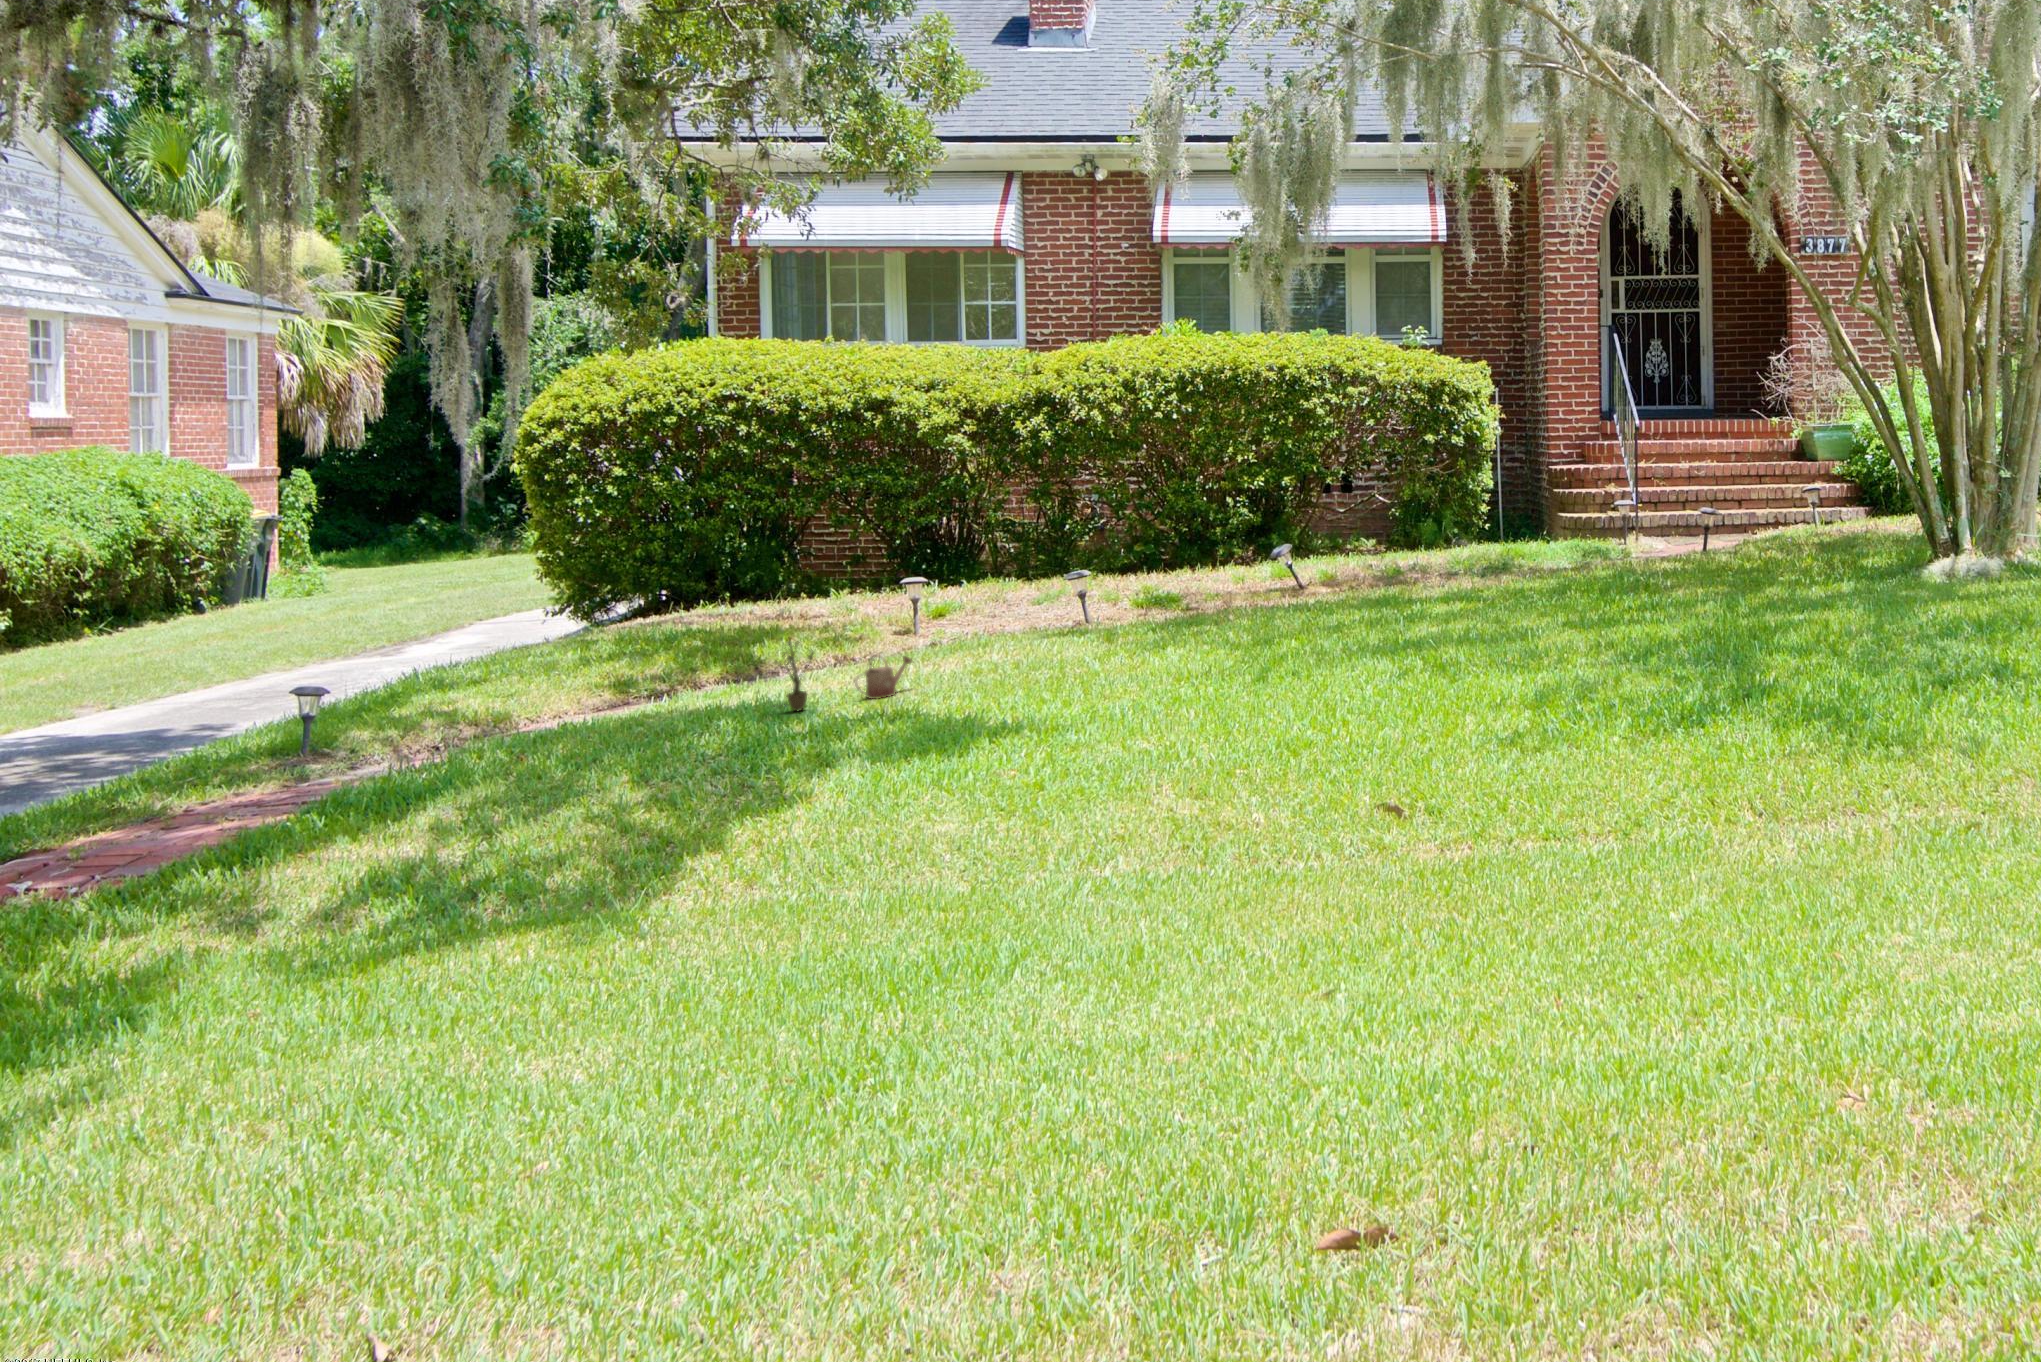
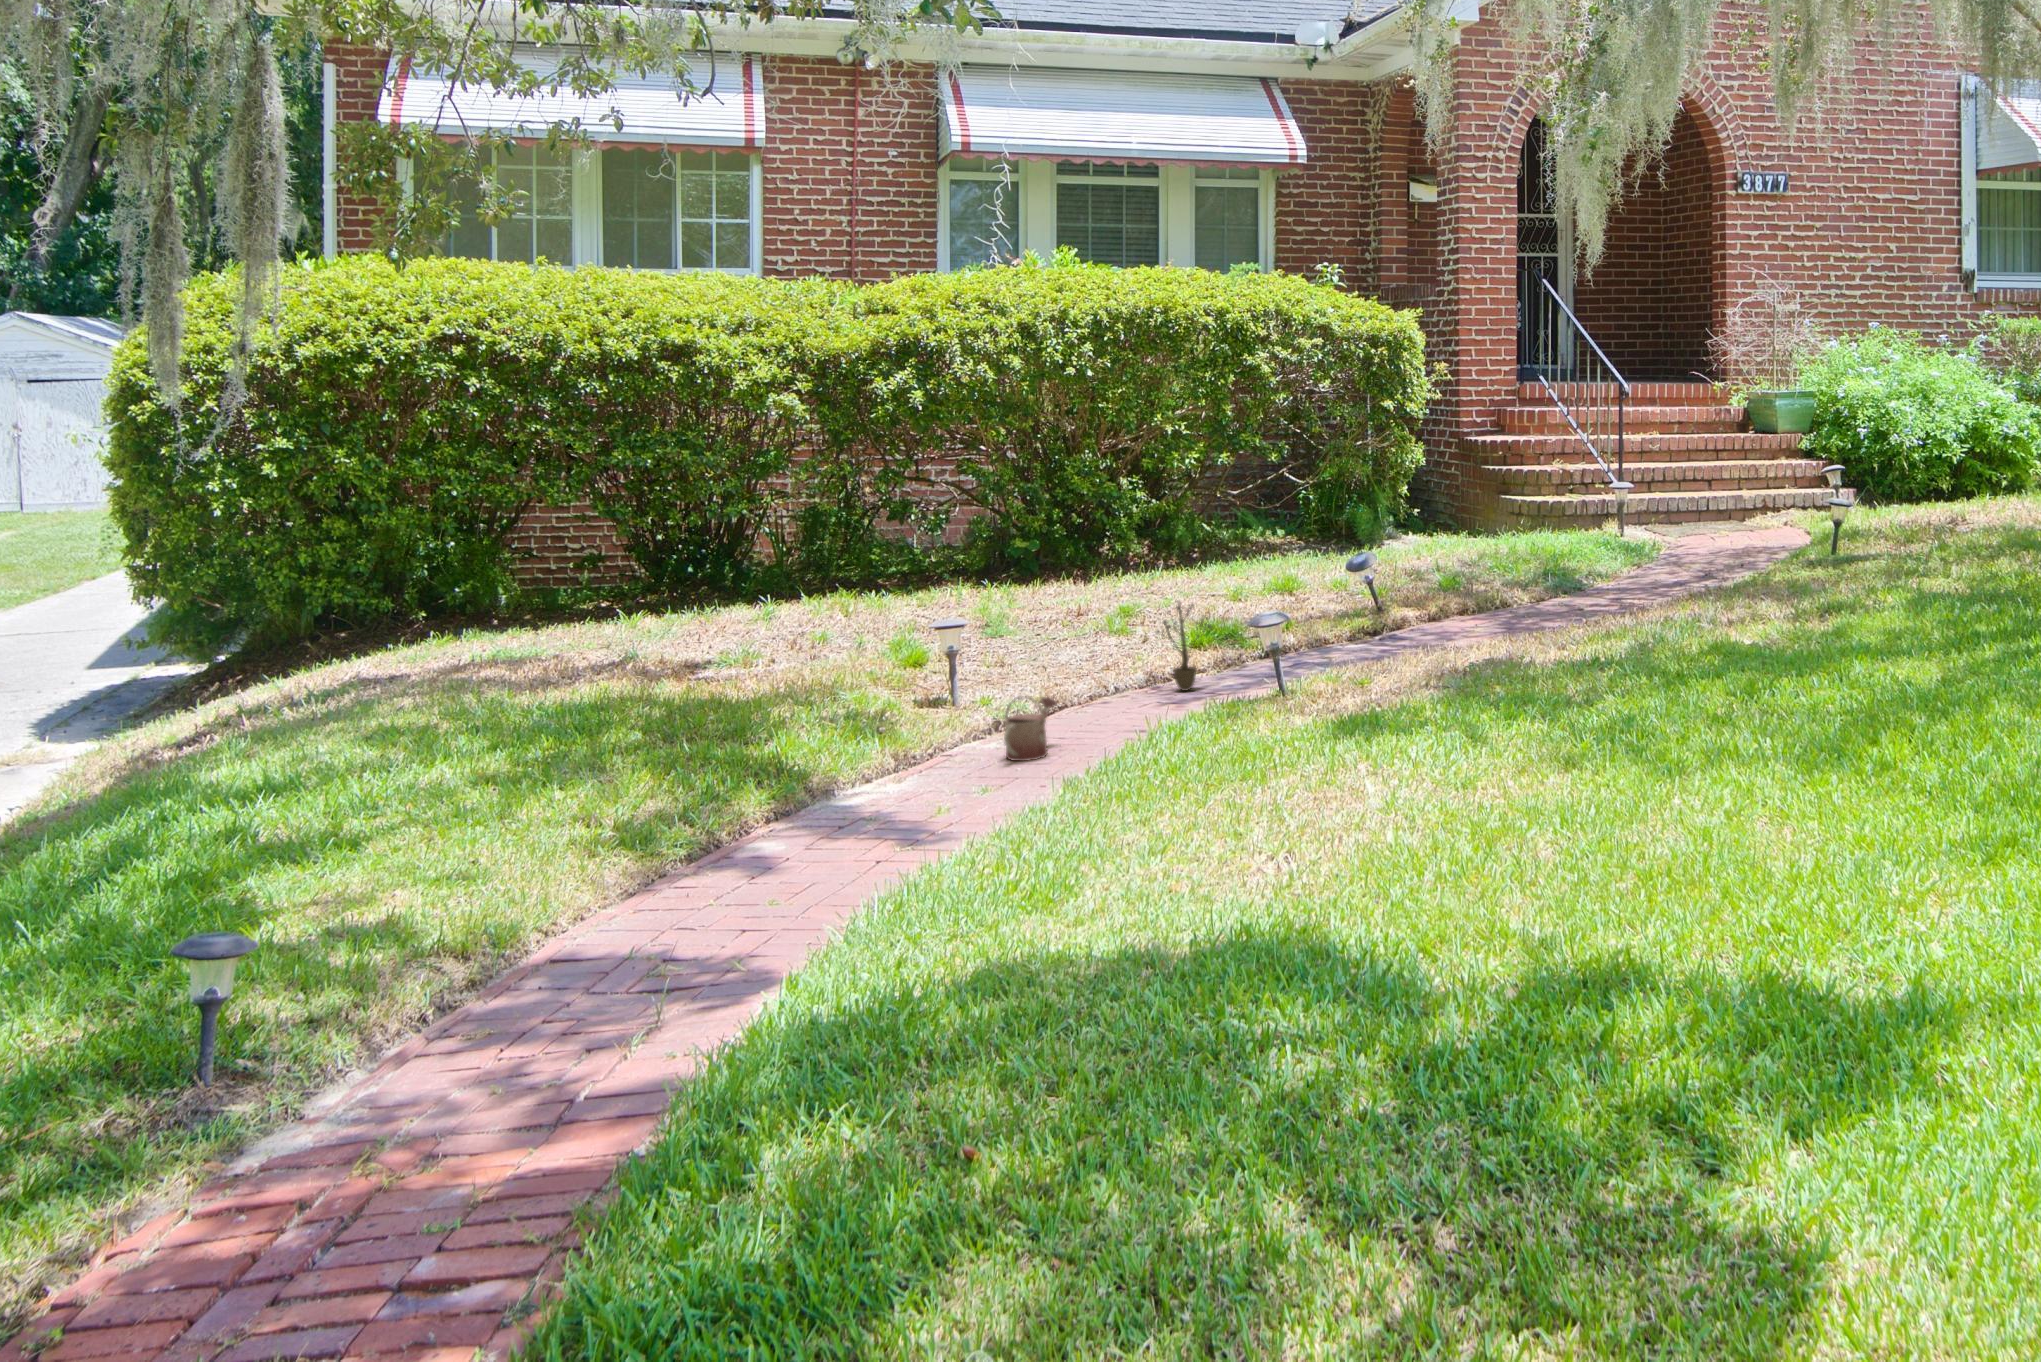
decorative plant: present [771,641,813,711] -> present [1149,602,1211,691]

